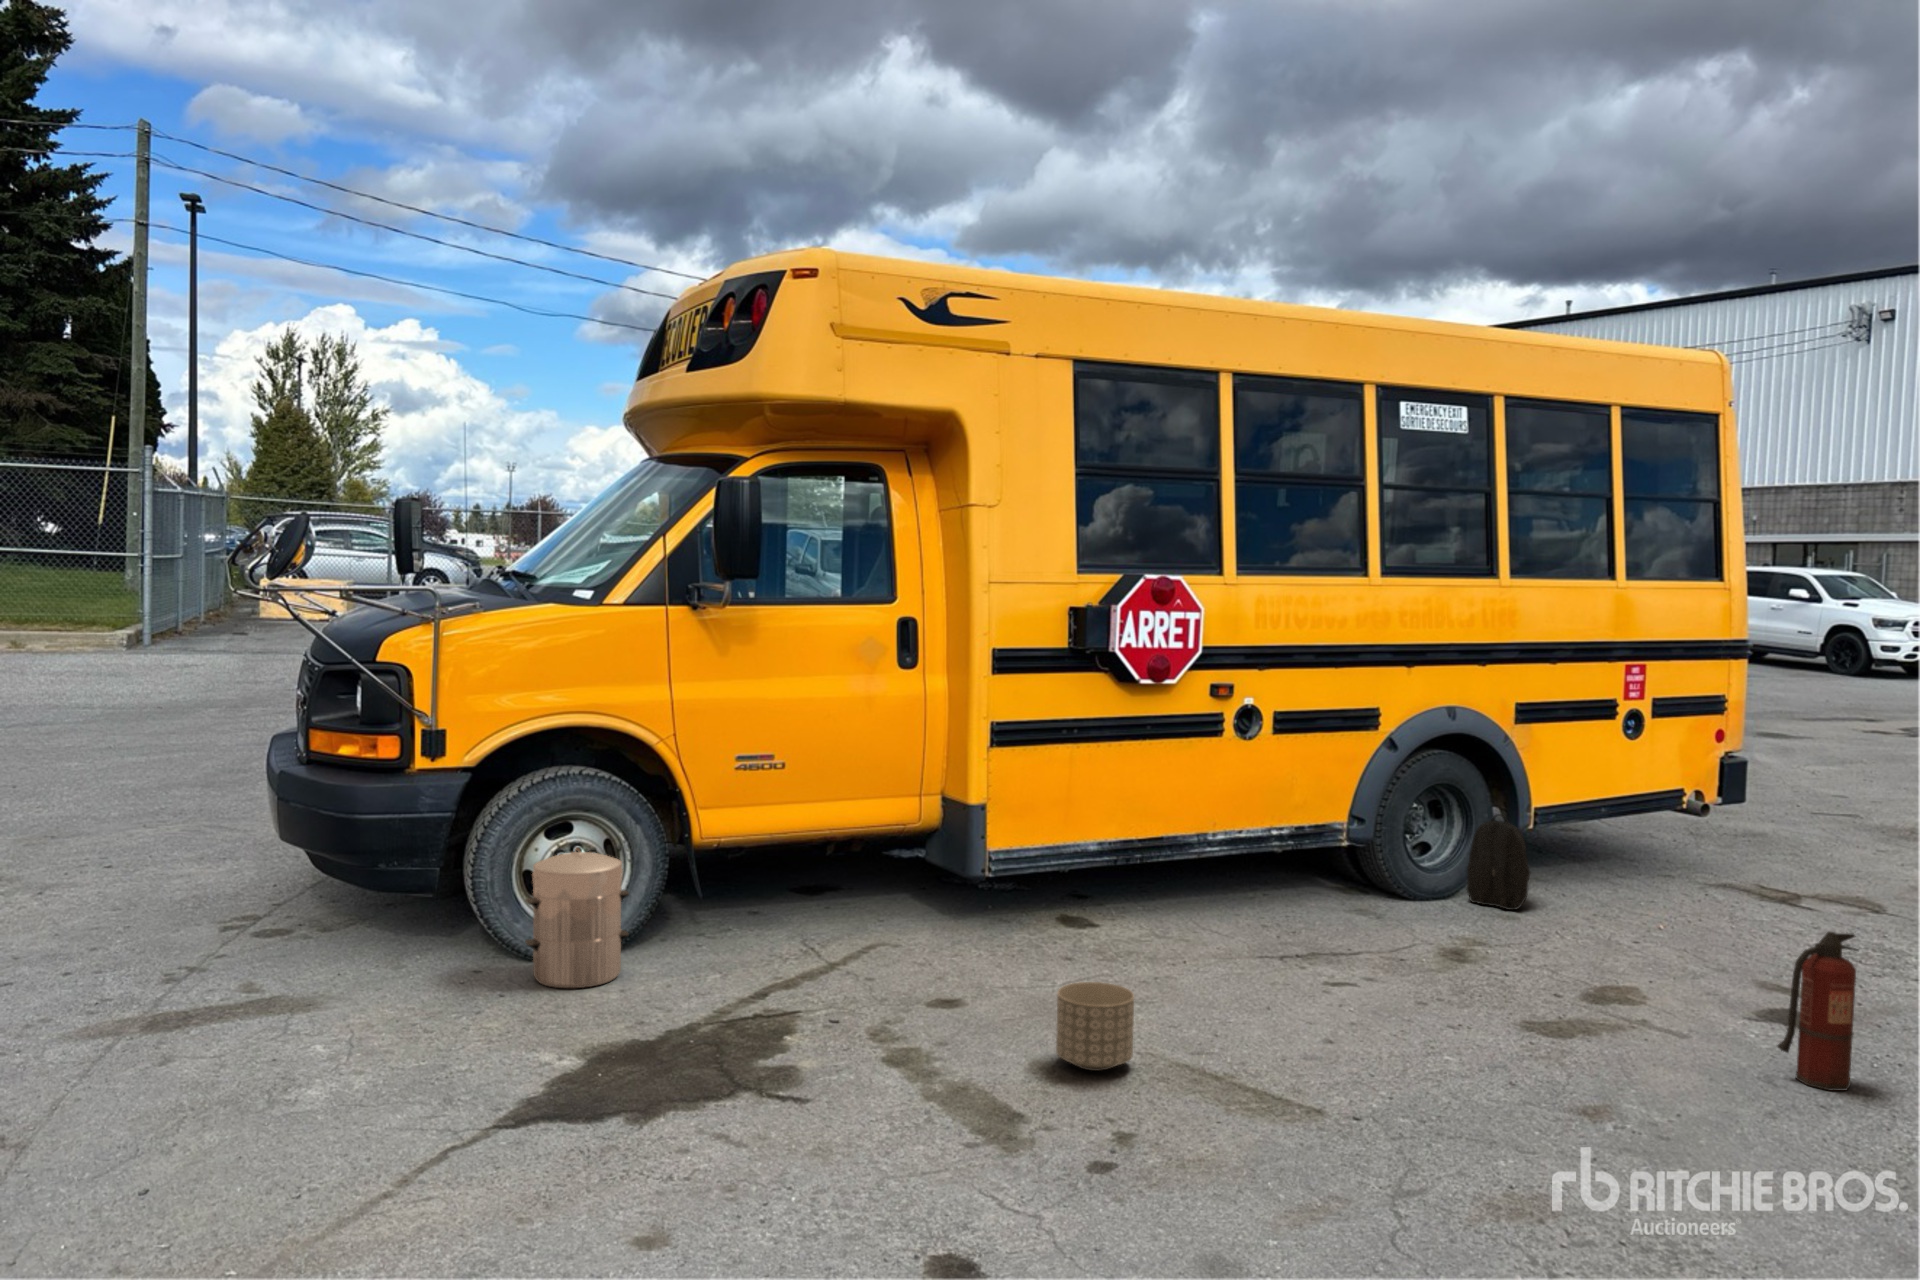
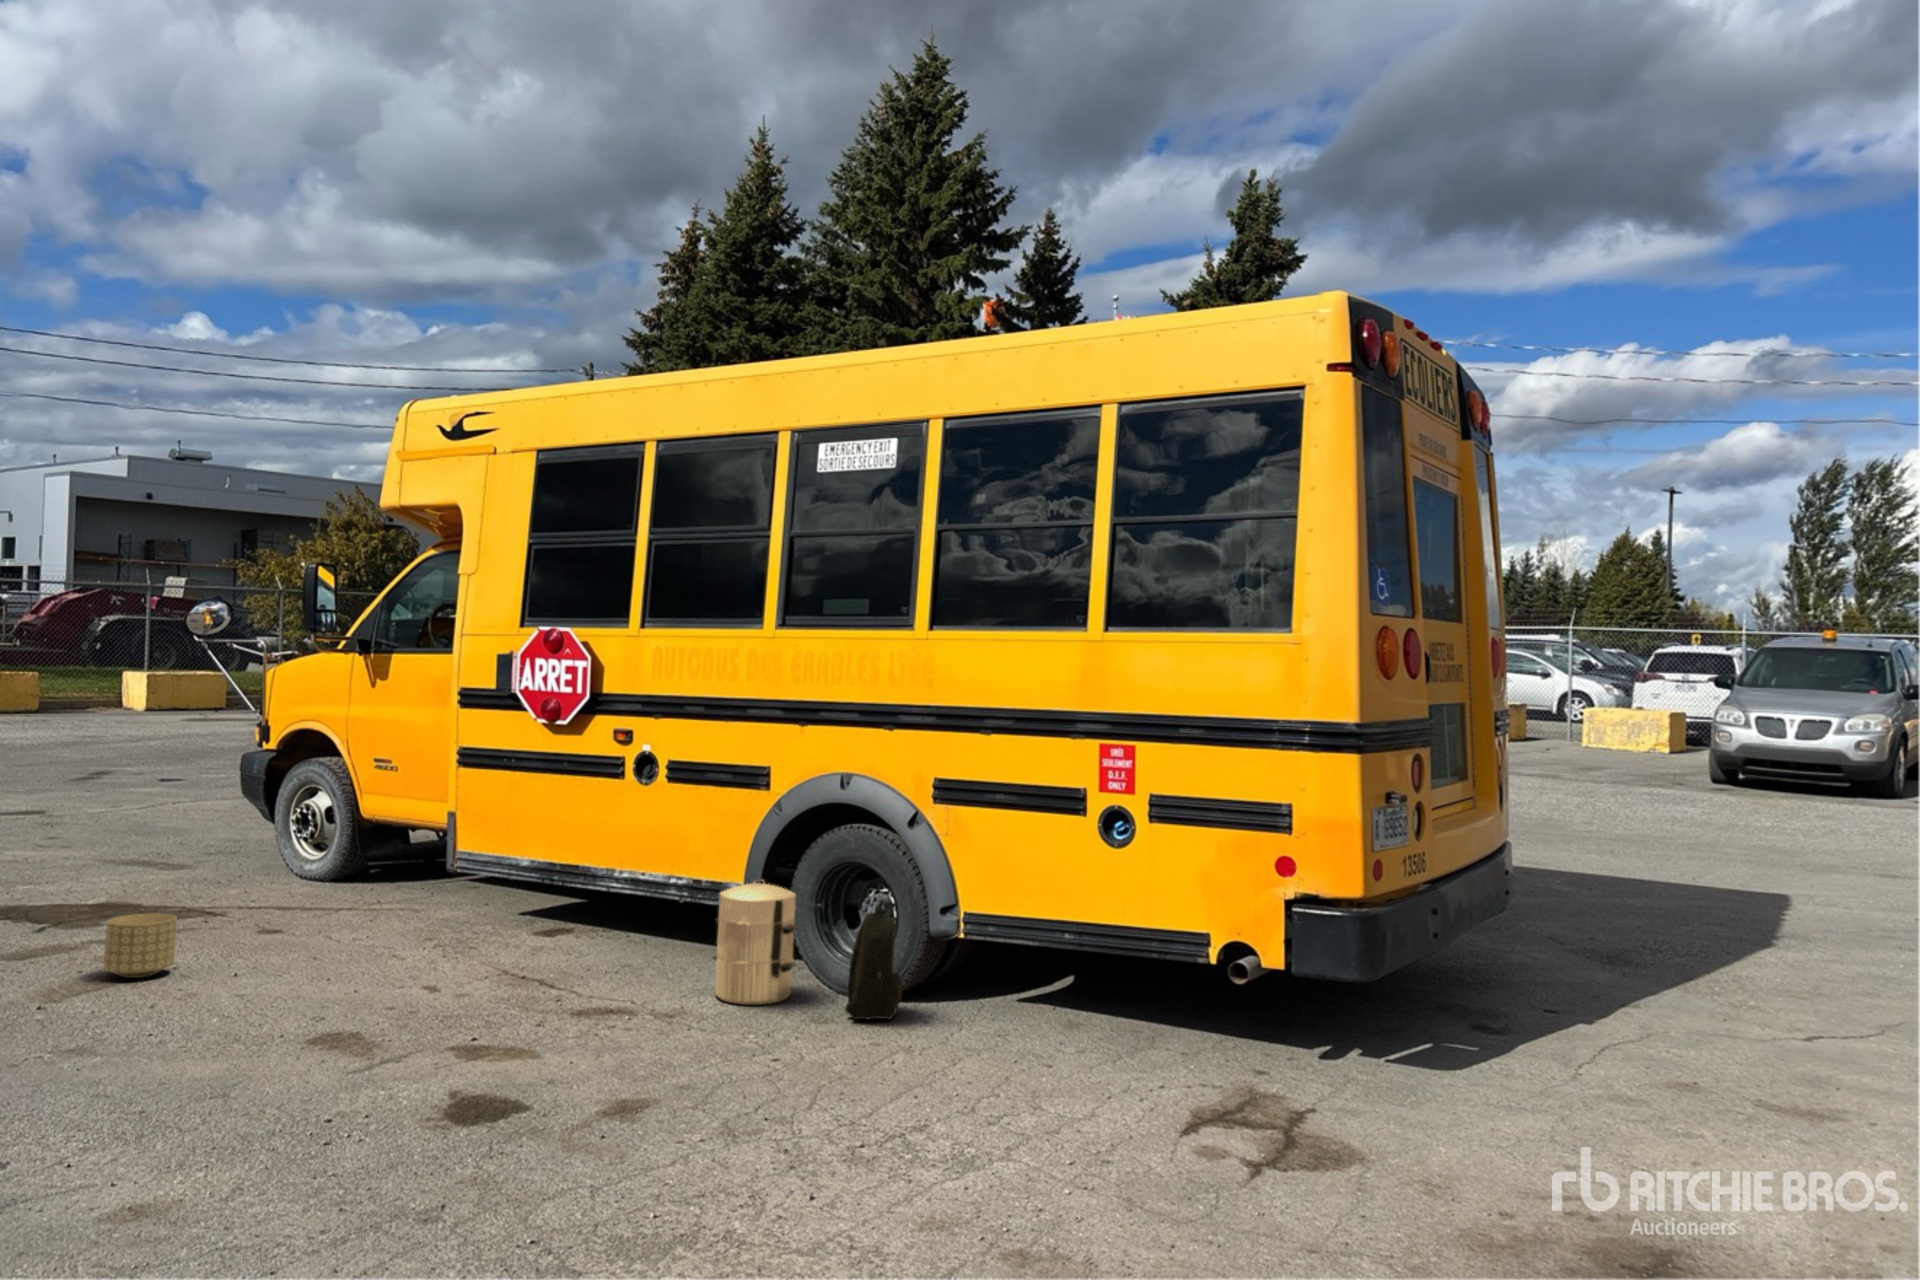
waste bin: present [525,848,629,988] -> present [713,879,798,1005]
fire extinguisher: present [1777,932,1858,1090] -> none [234,974,306,1167]

